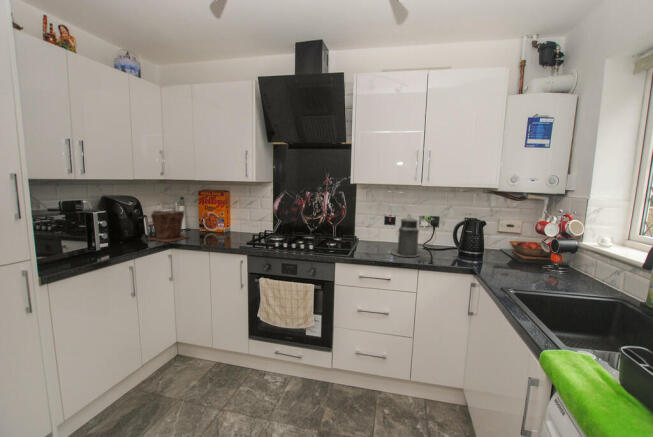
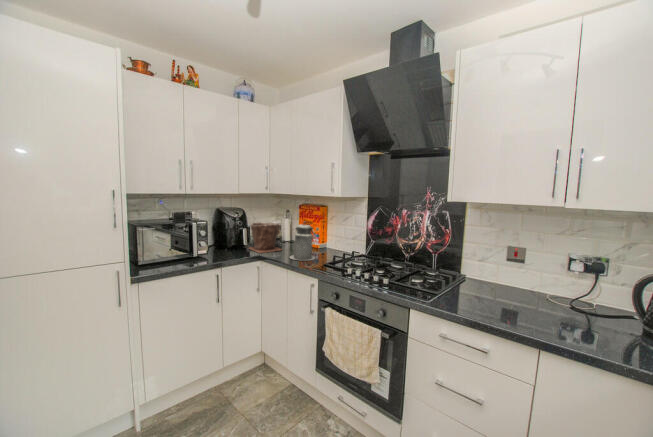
canister: present [391,217,419,257] -> present [290,223,315,260]

